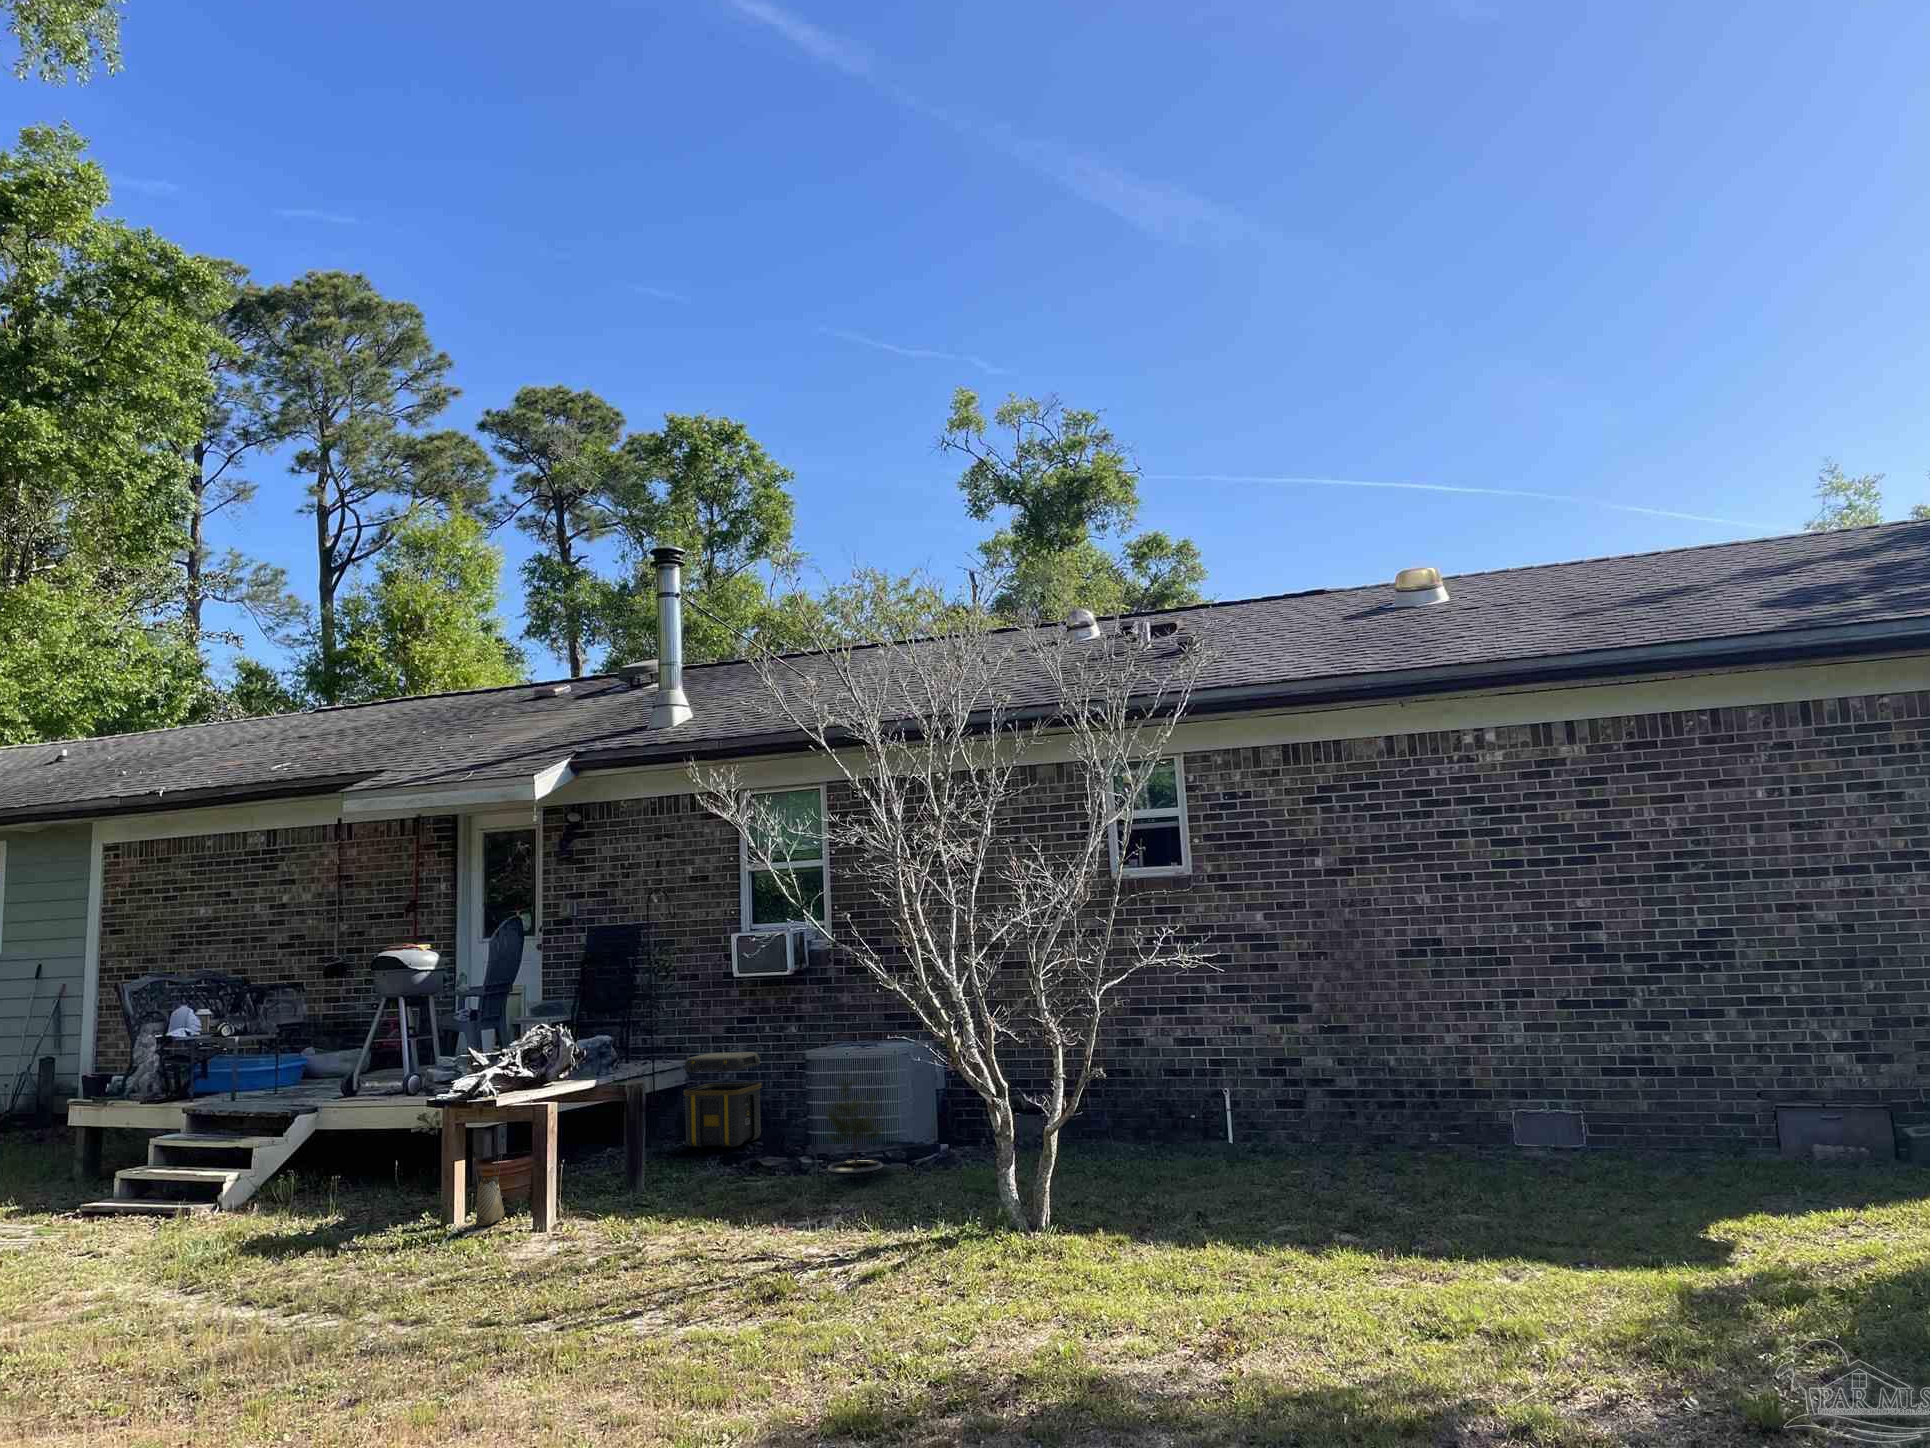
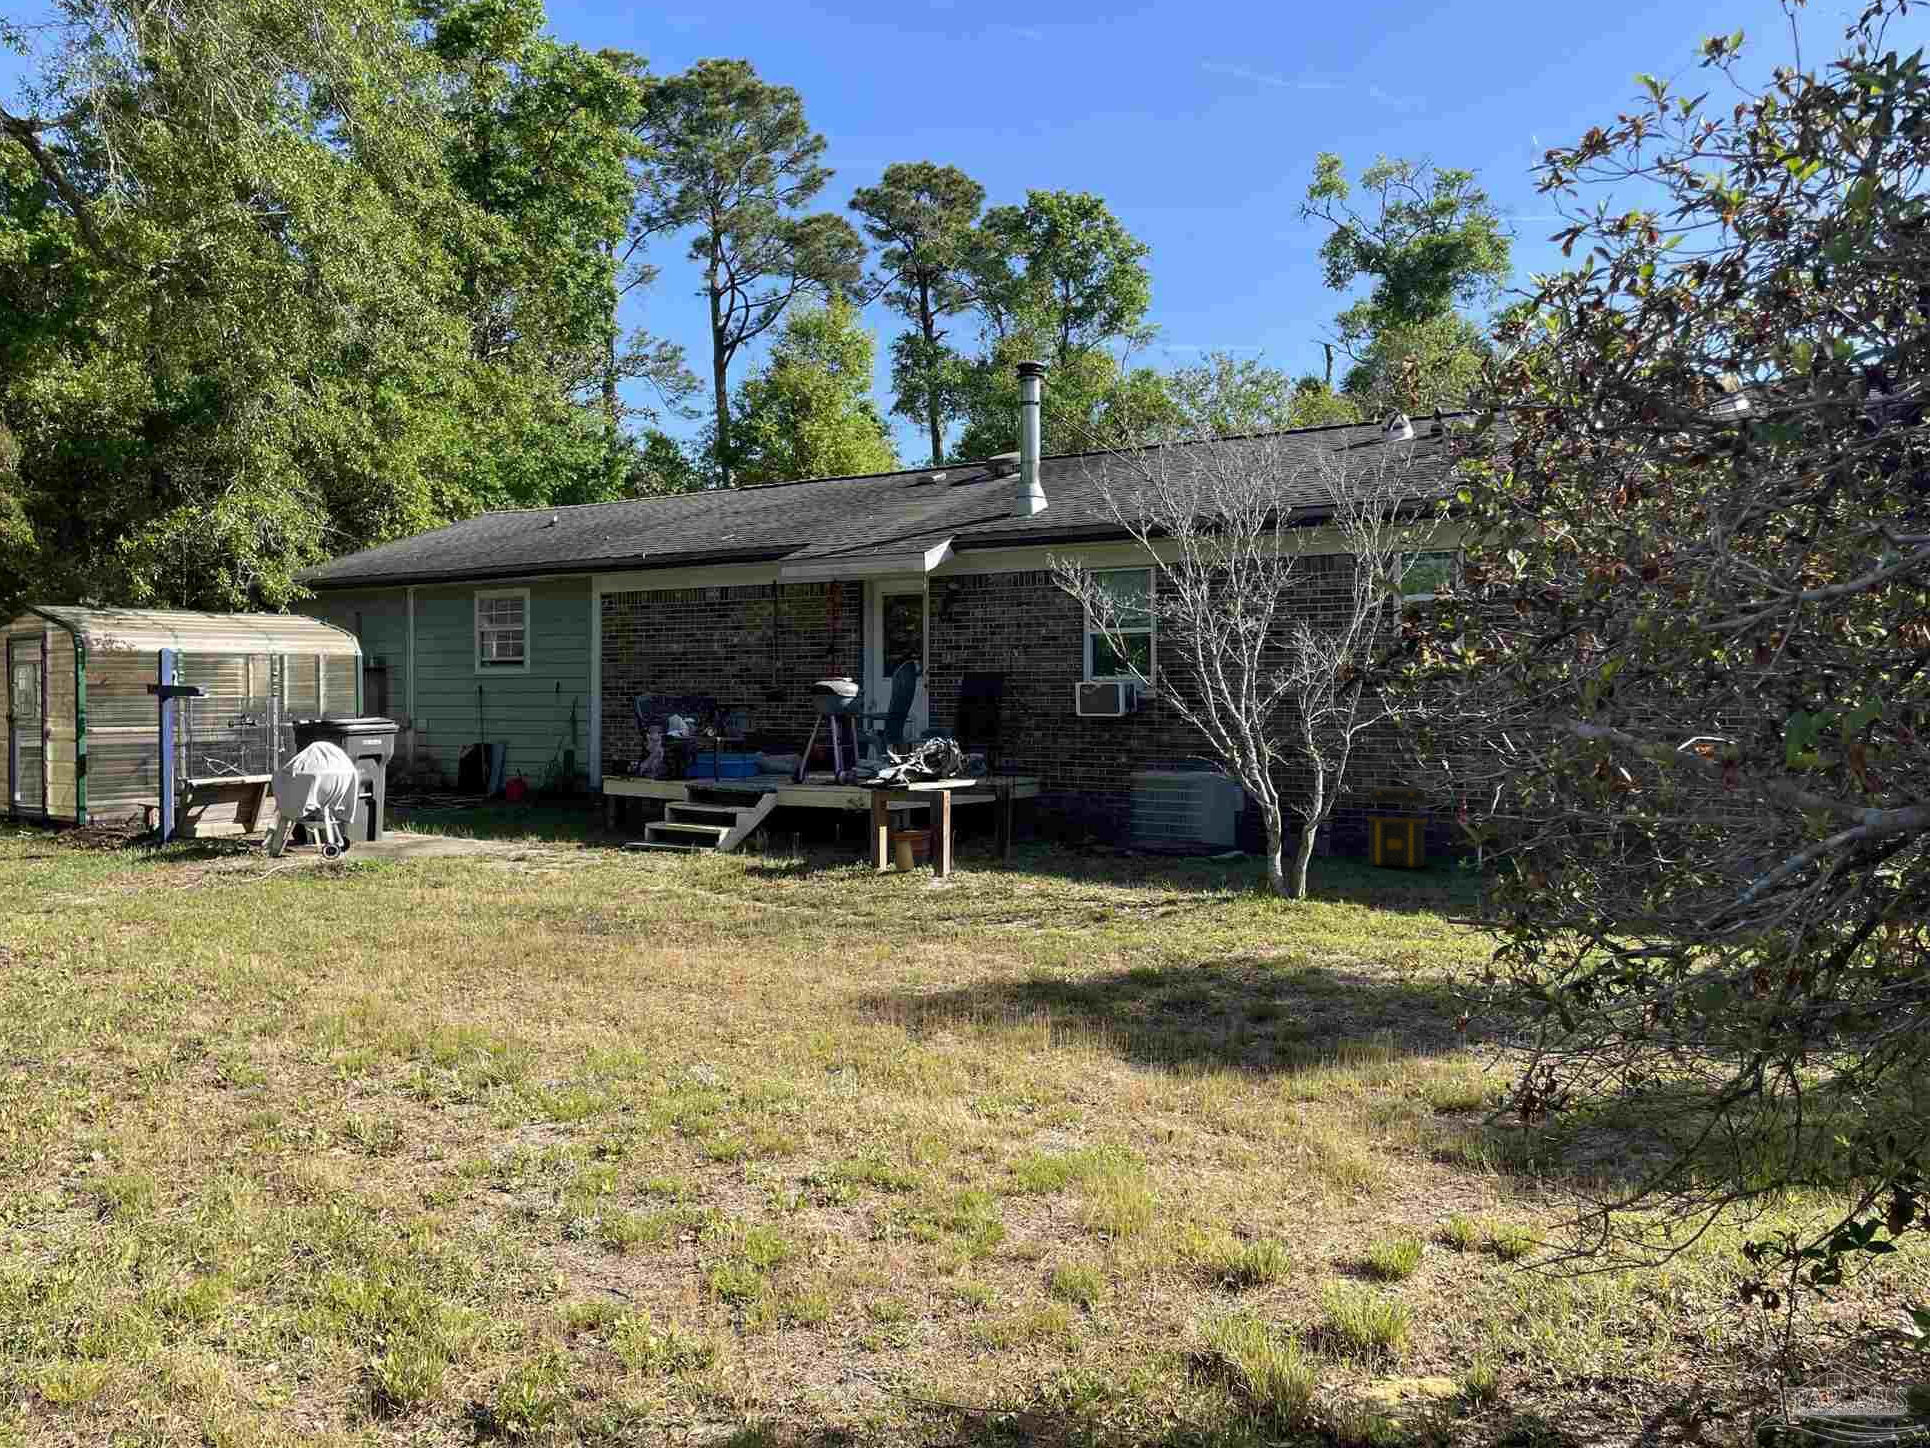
toolbox: present [684,1052,761,1147] -> present [1368,788,1428,868]
potted tree: present [827,1070,883,1173] -> none [1144,787,1193,865]

